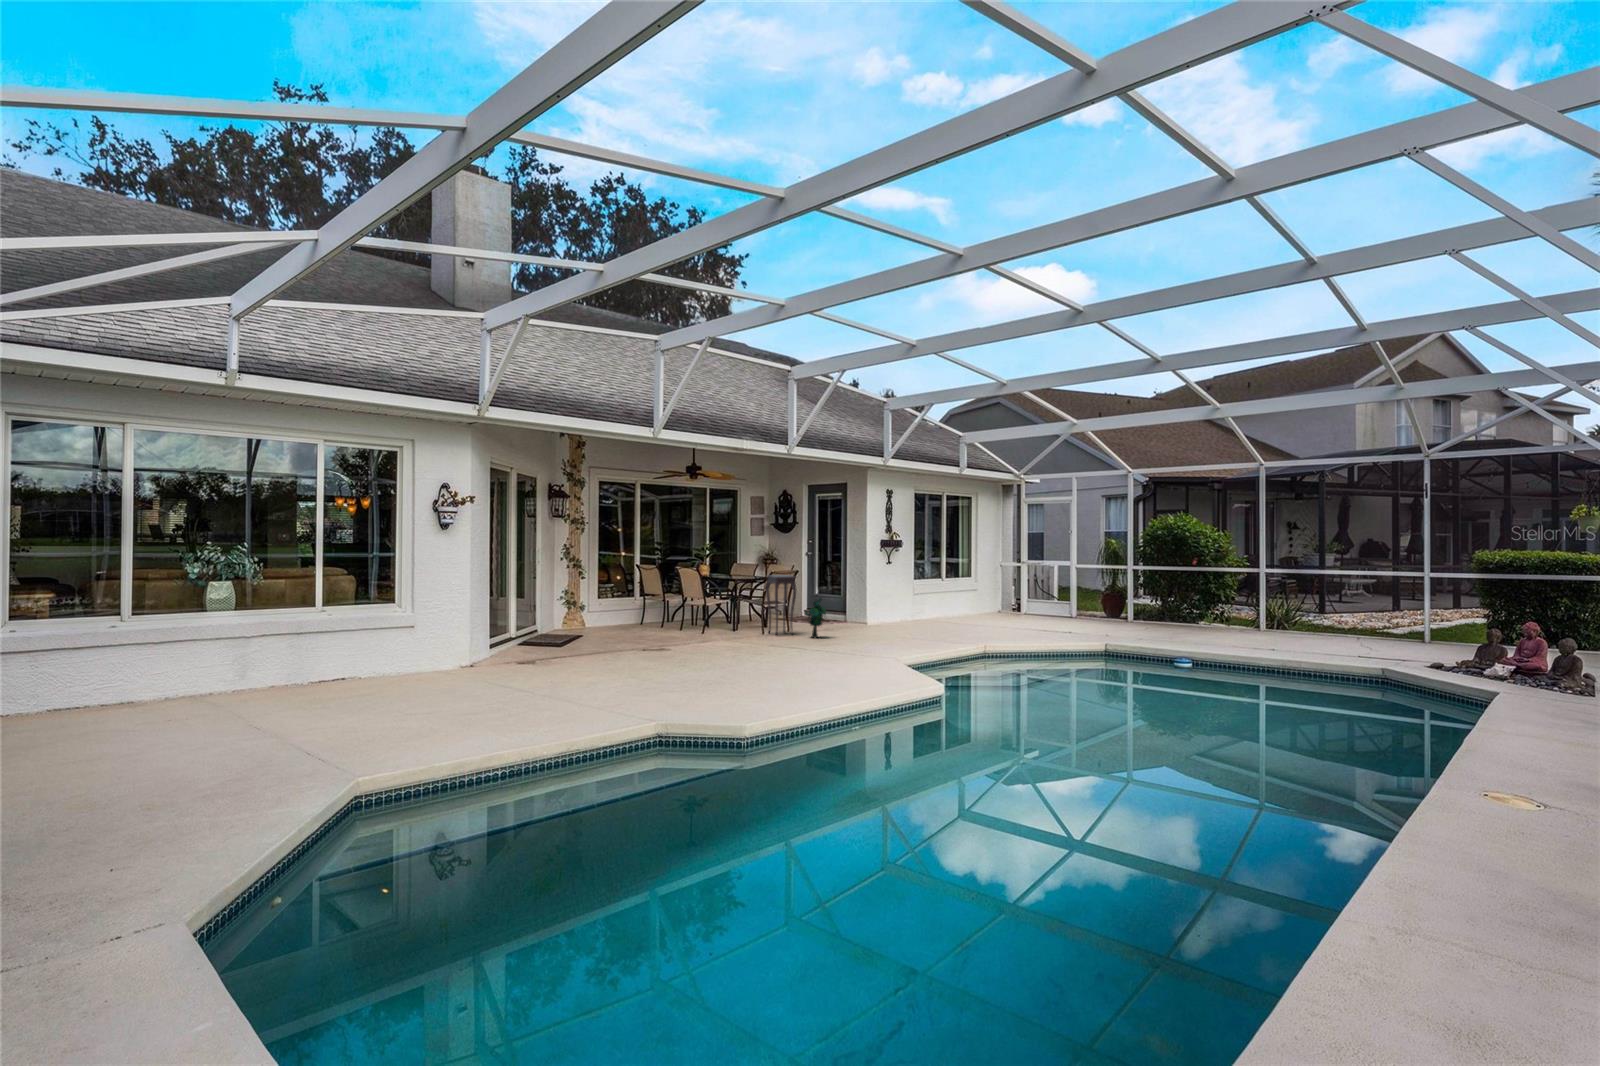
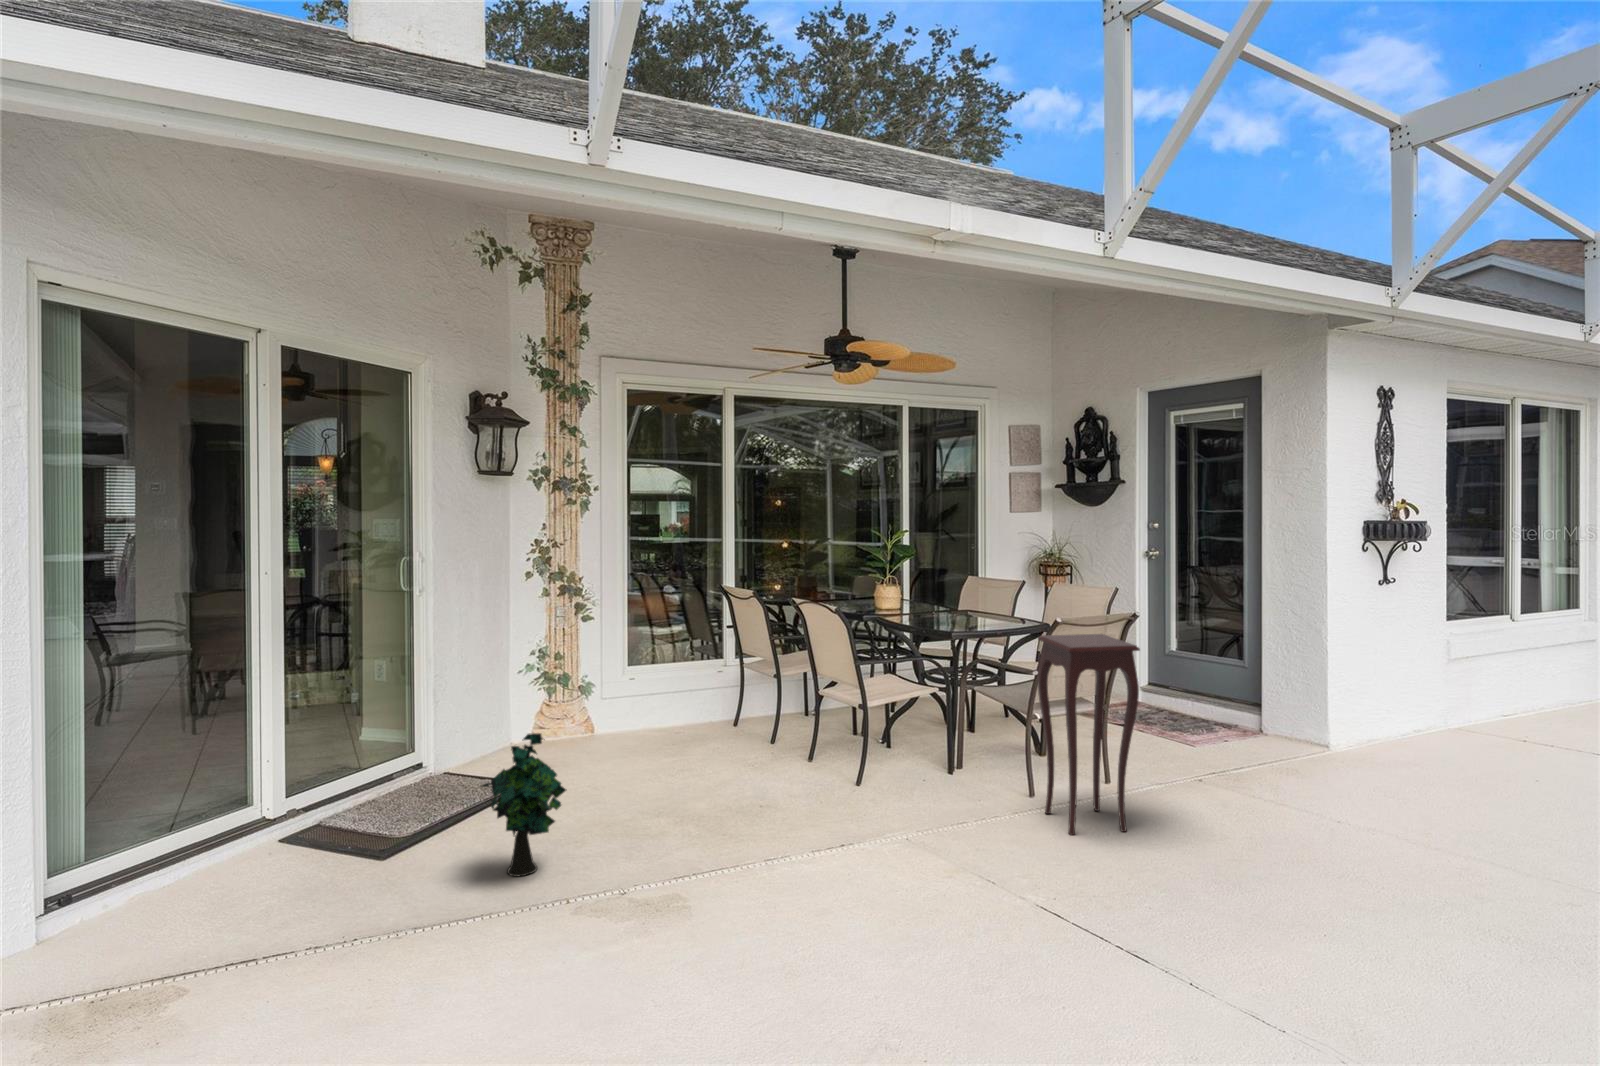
decorative plant: present [805,598,826,638] -> present [481,733,566,876]

